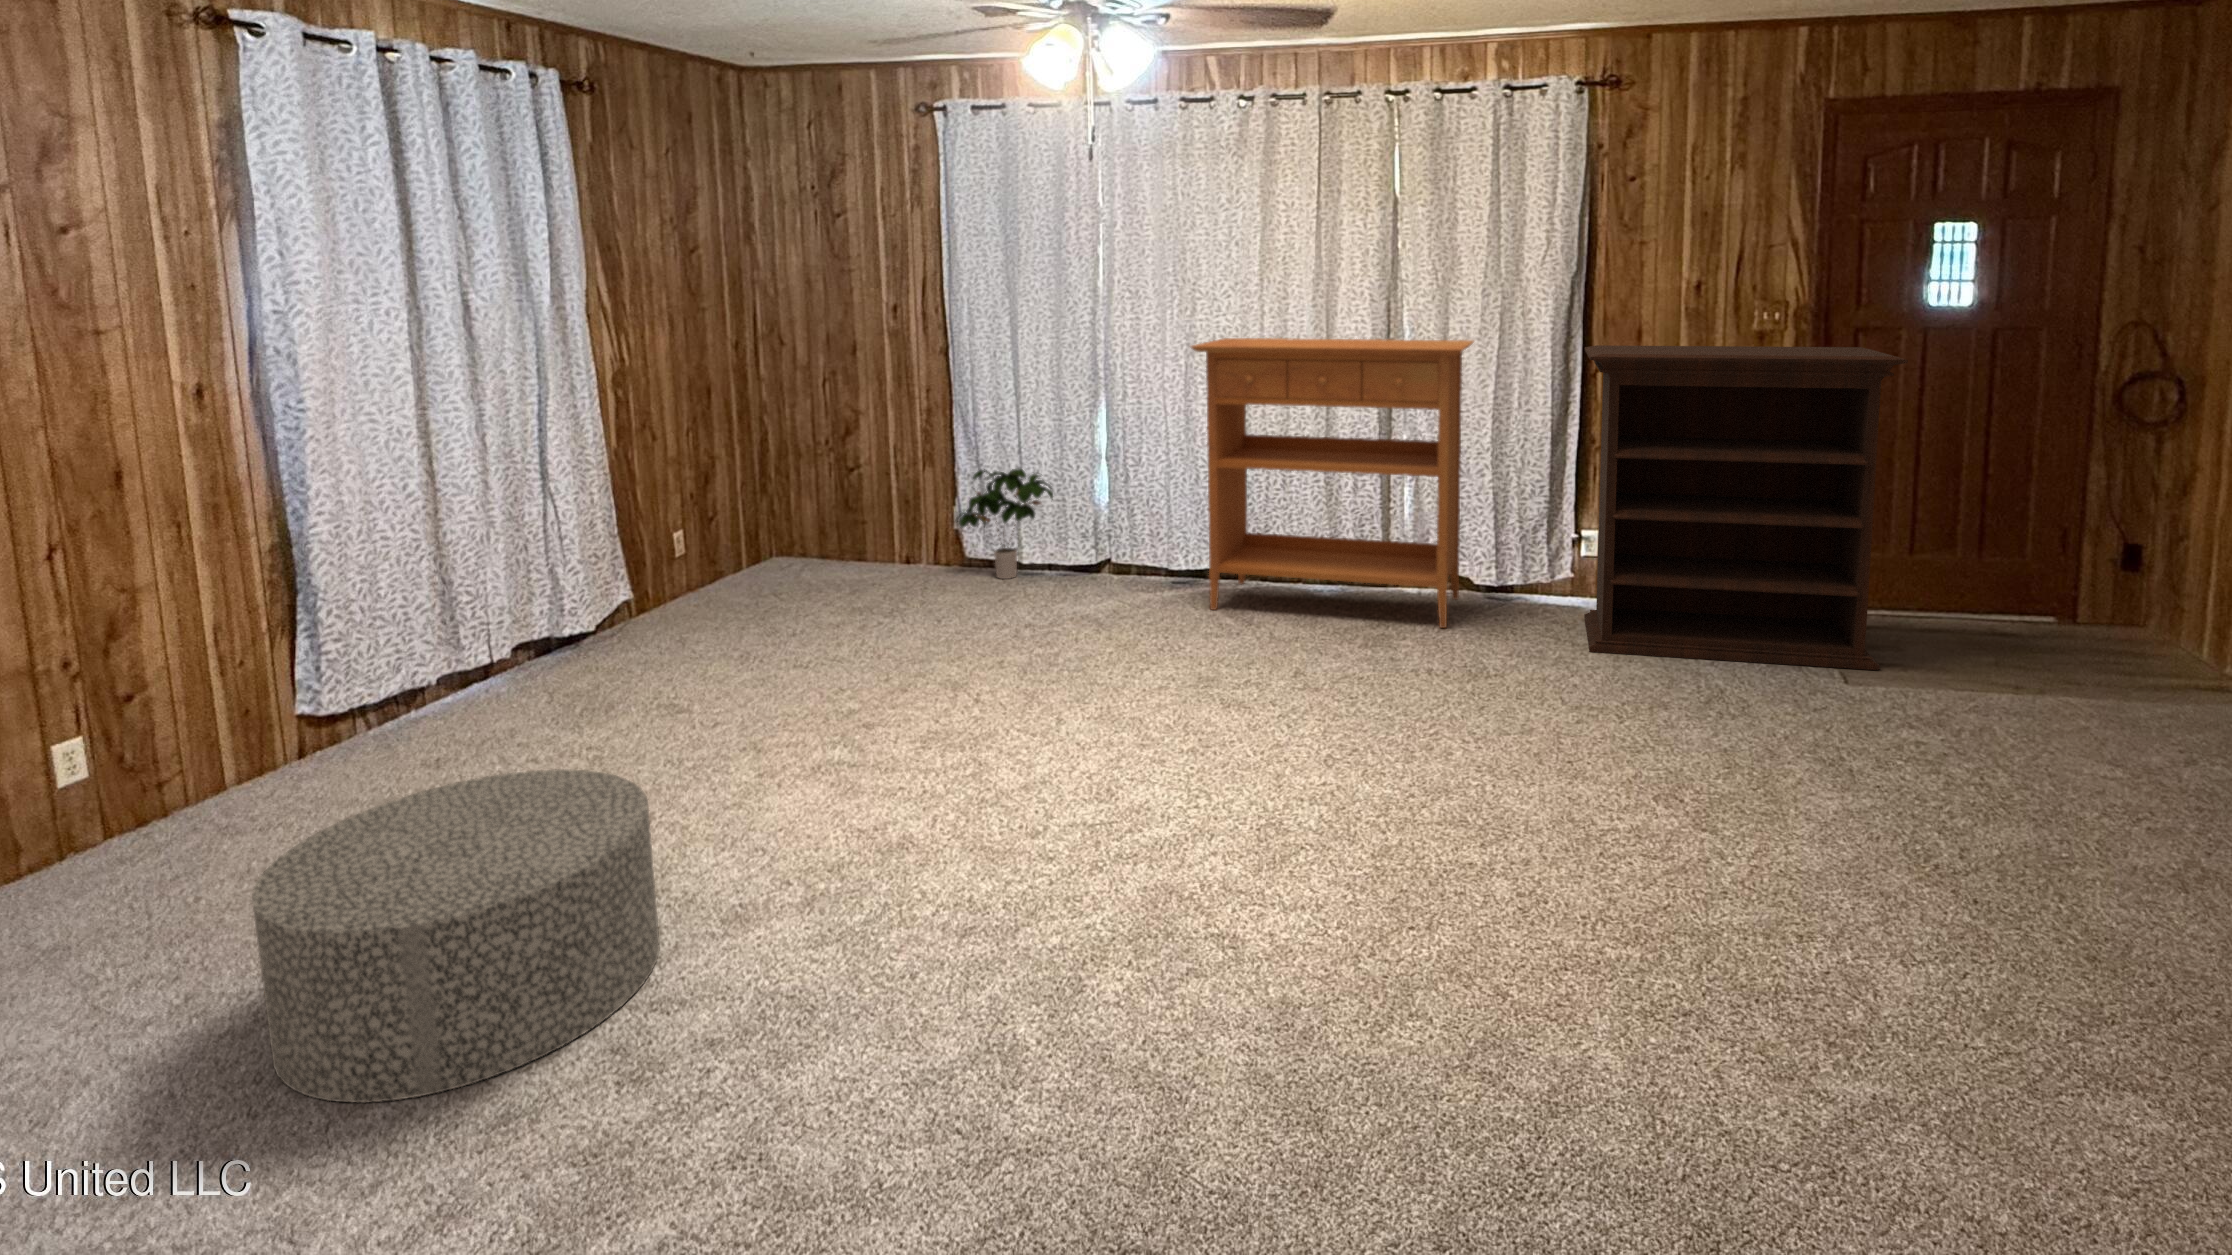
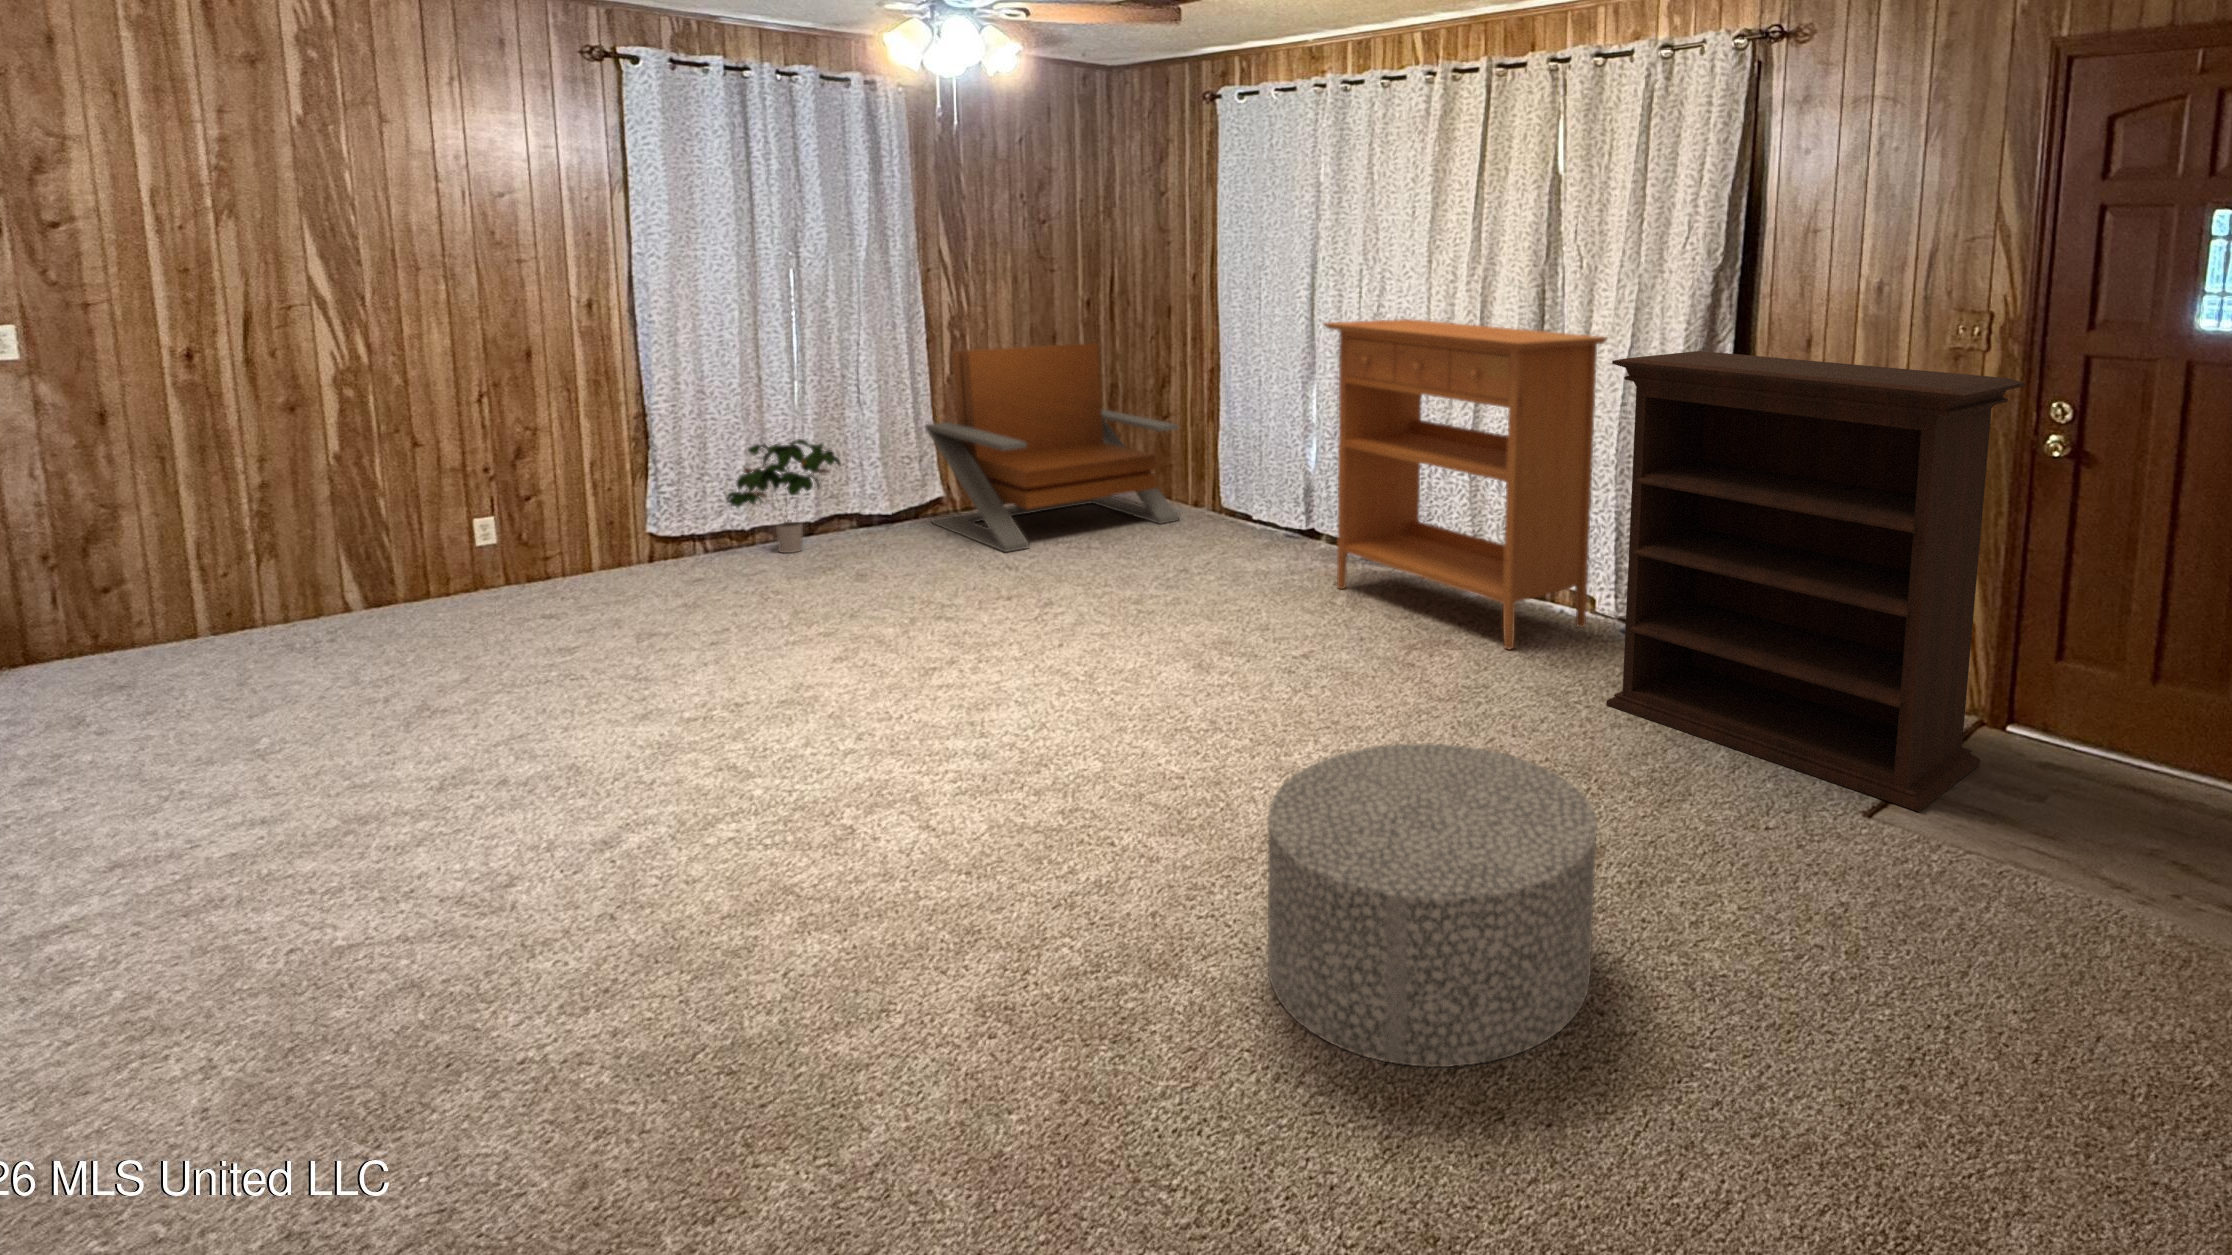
lounge chair: none [615,391,925,645] -> present [925,343,1179,552]
potted plant: present [957,469,1053,579] -> present [726,439,841,553]
ottoman: present [252,770,659,1103] -> present [1268,744,1597,1067]

